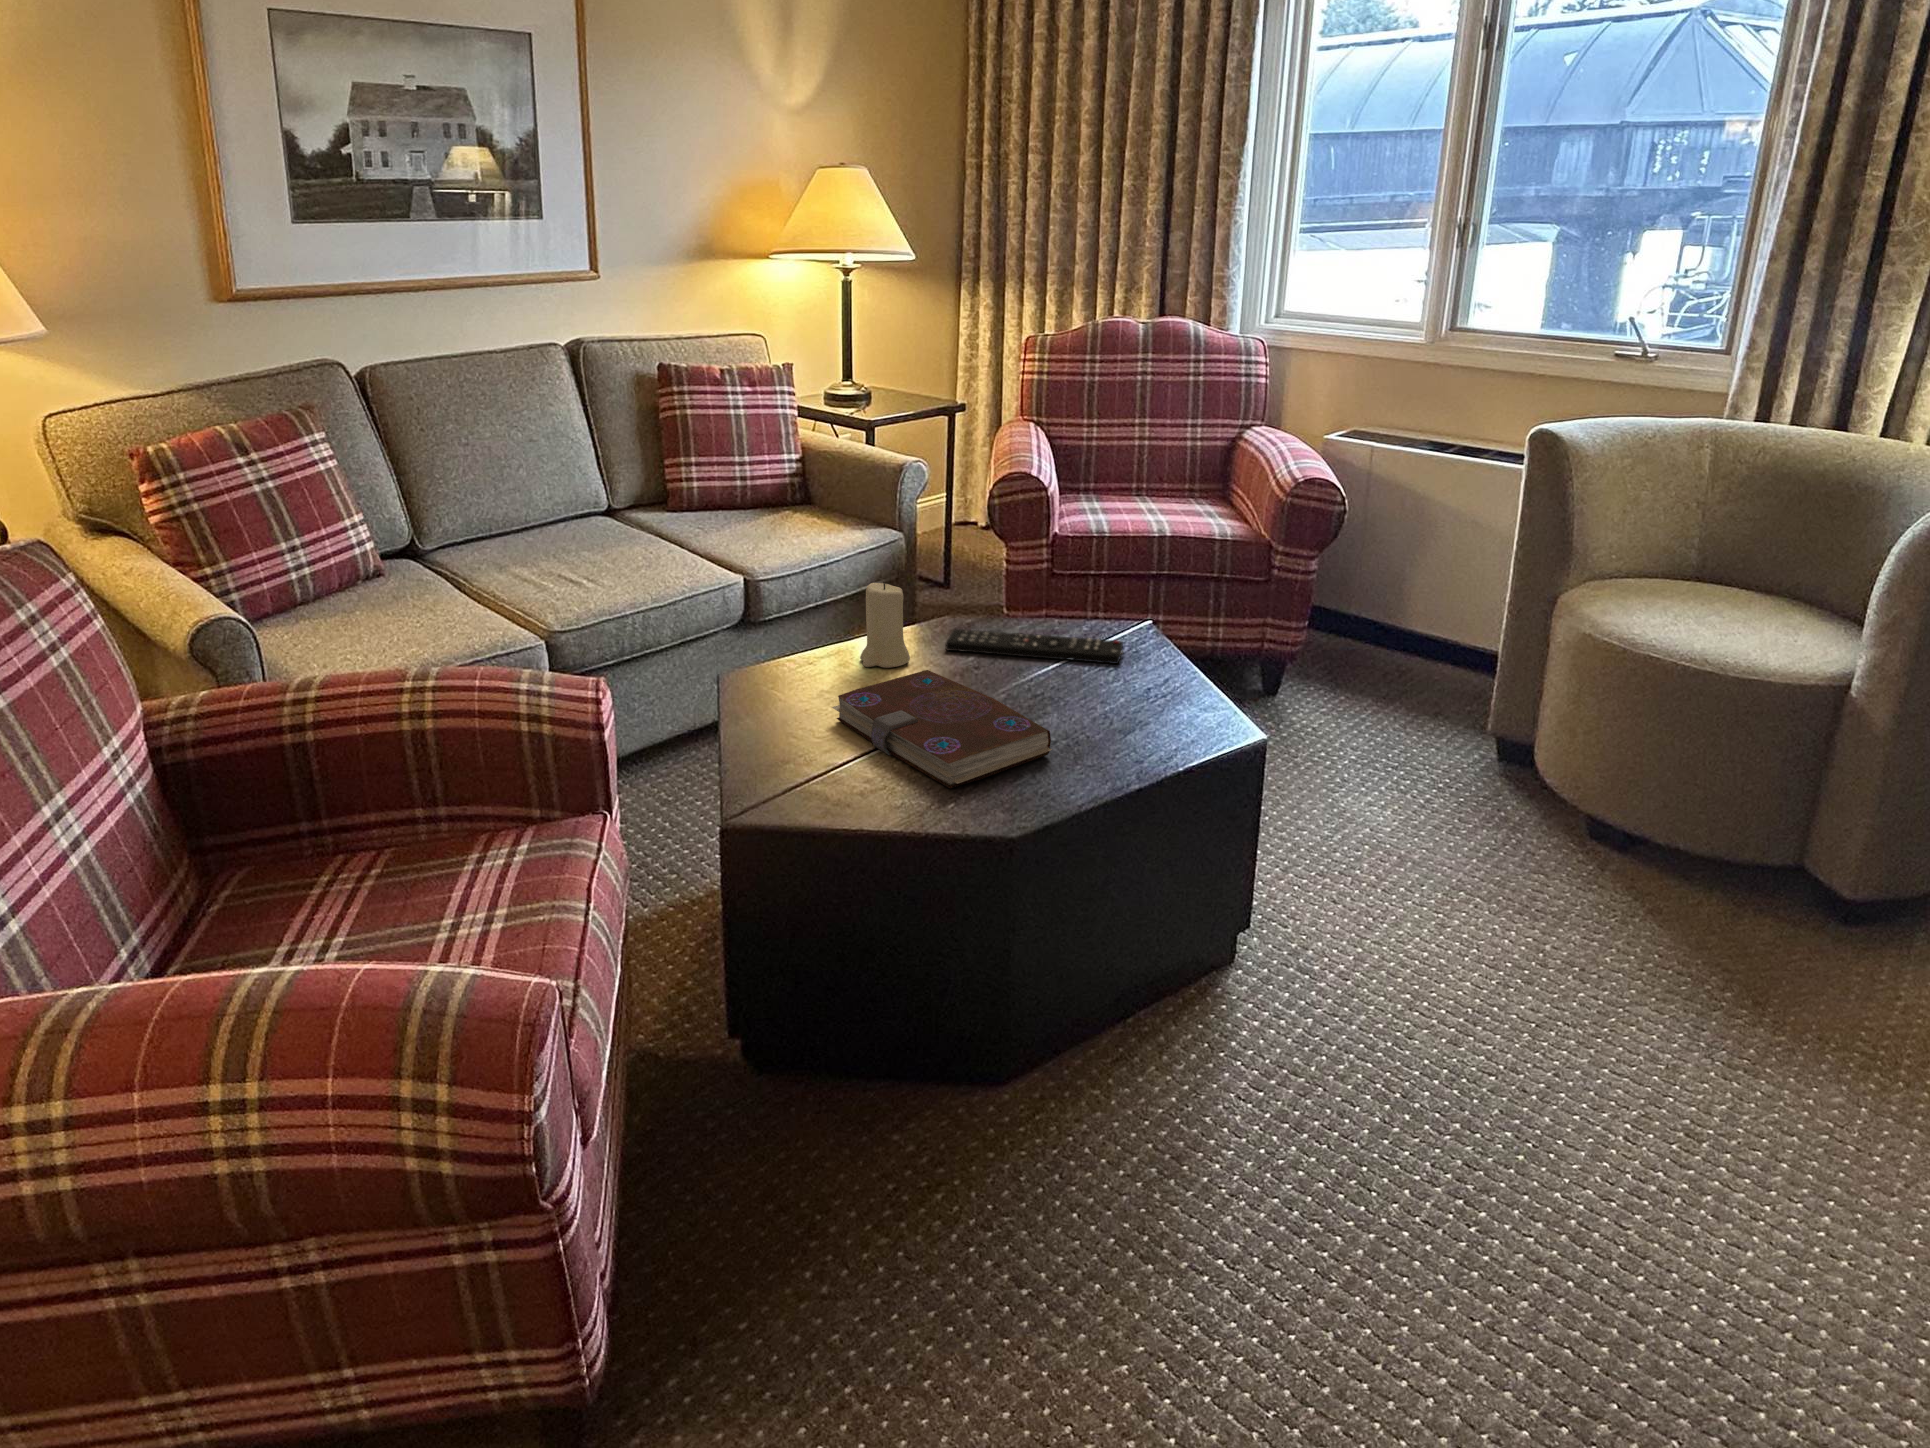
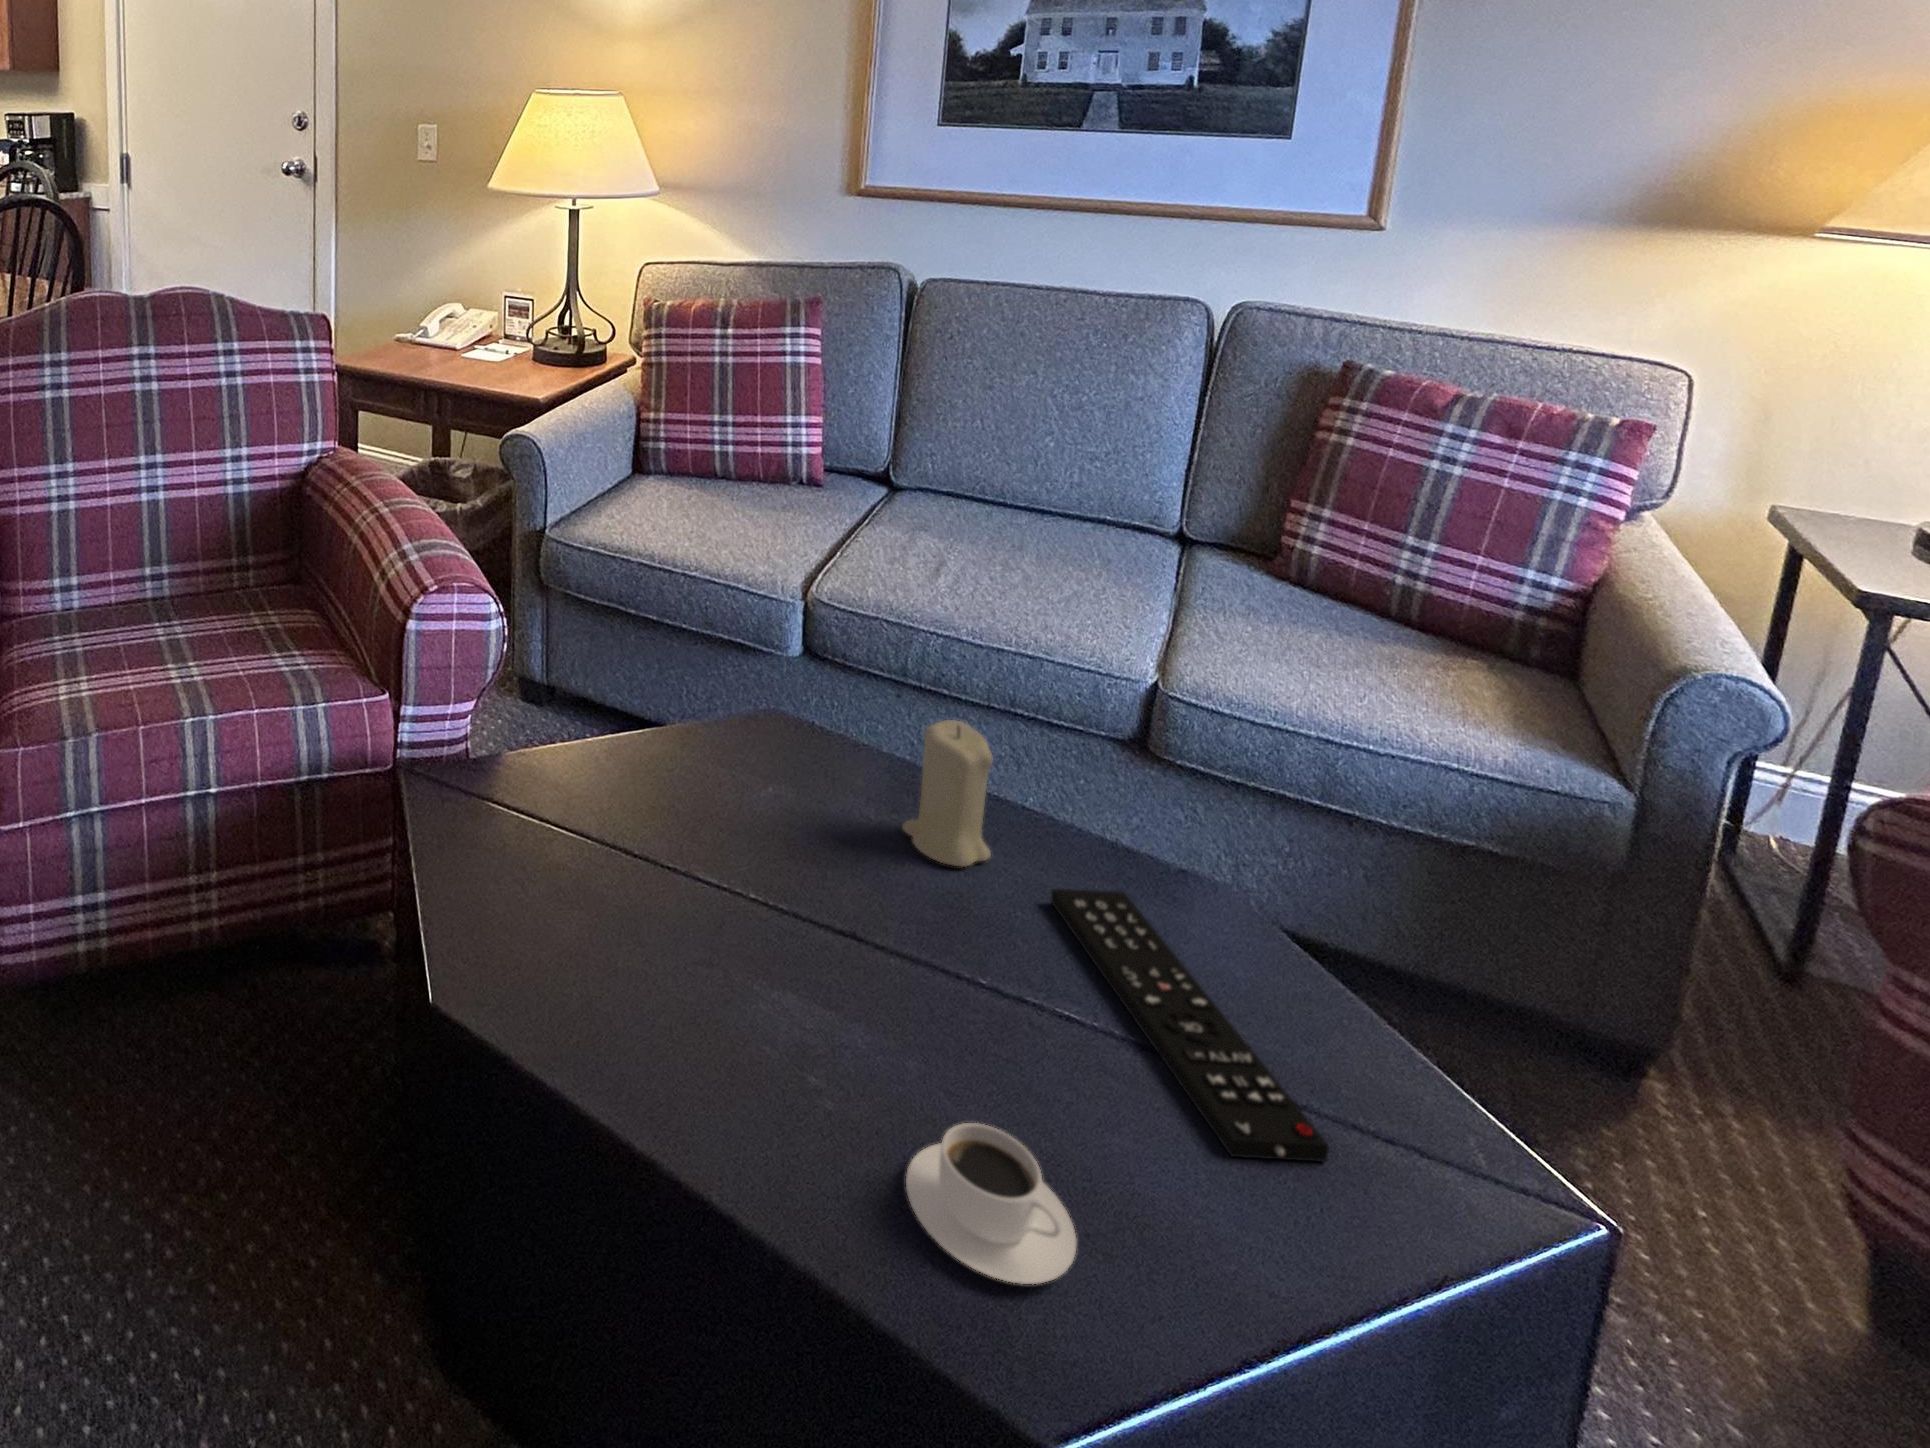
book: present [832,670,1052,788] -> none [549,800,865,1062]
coffee cup: none [1113,680,1190,729] -> present [906,1123,1076,1284]

